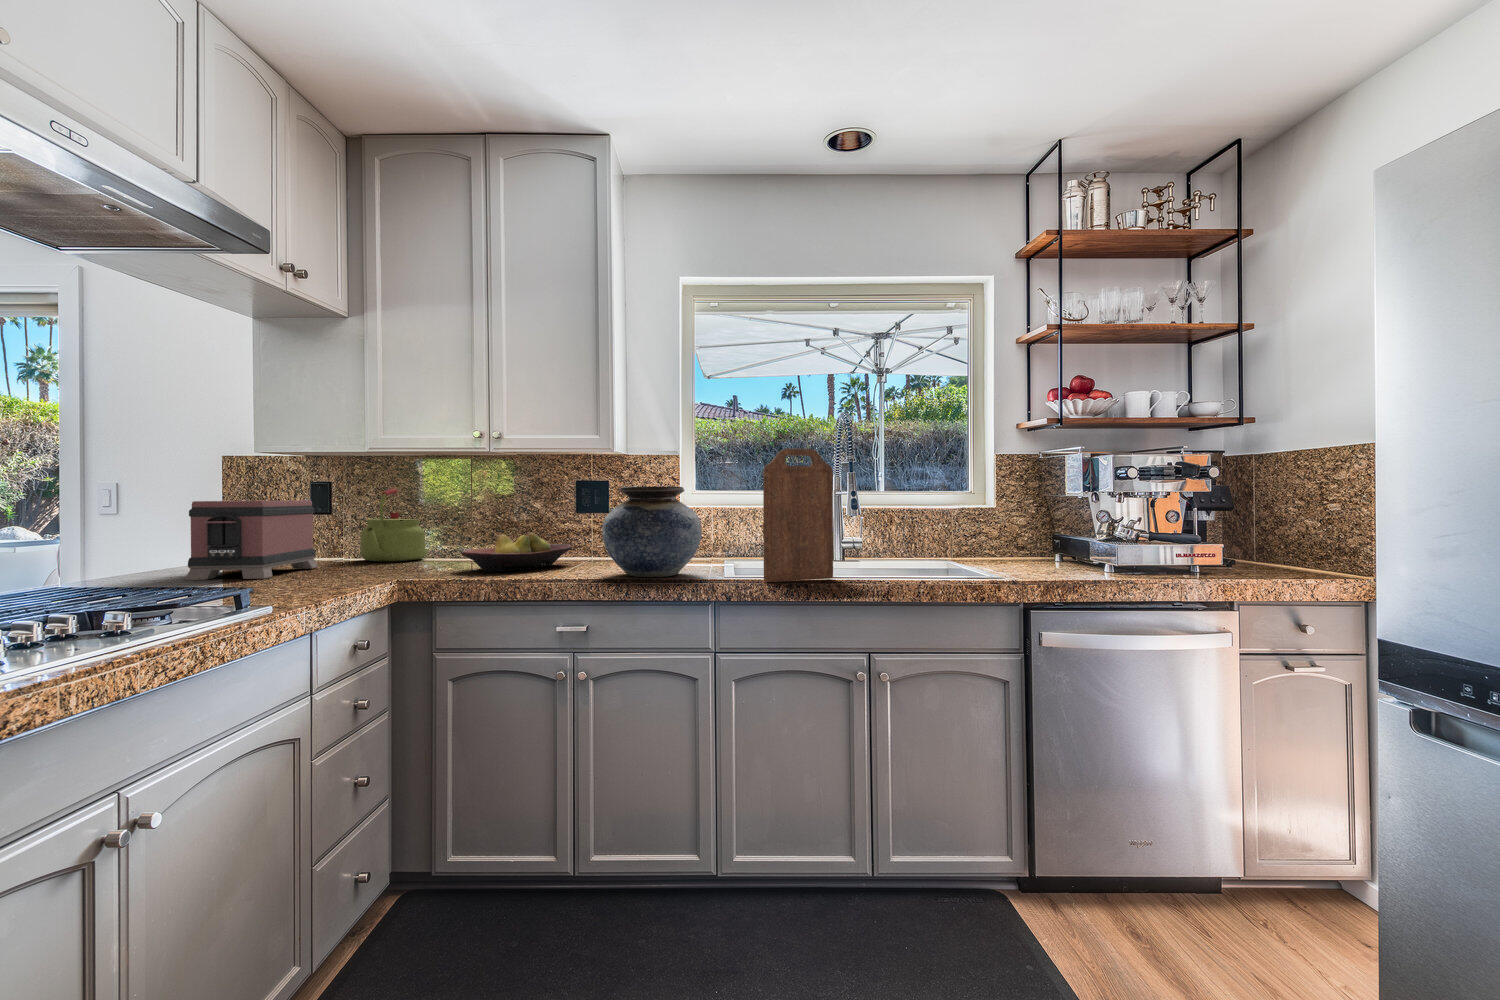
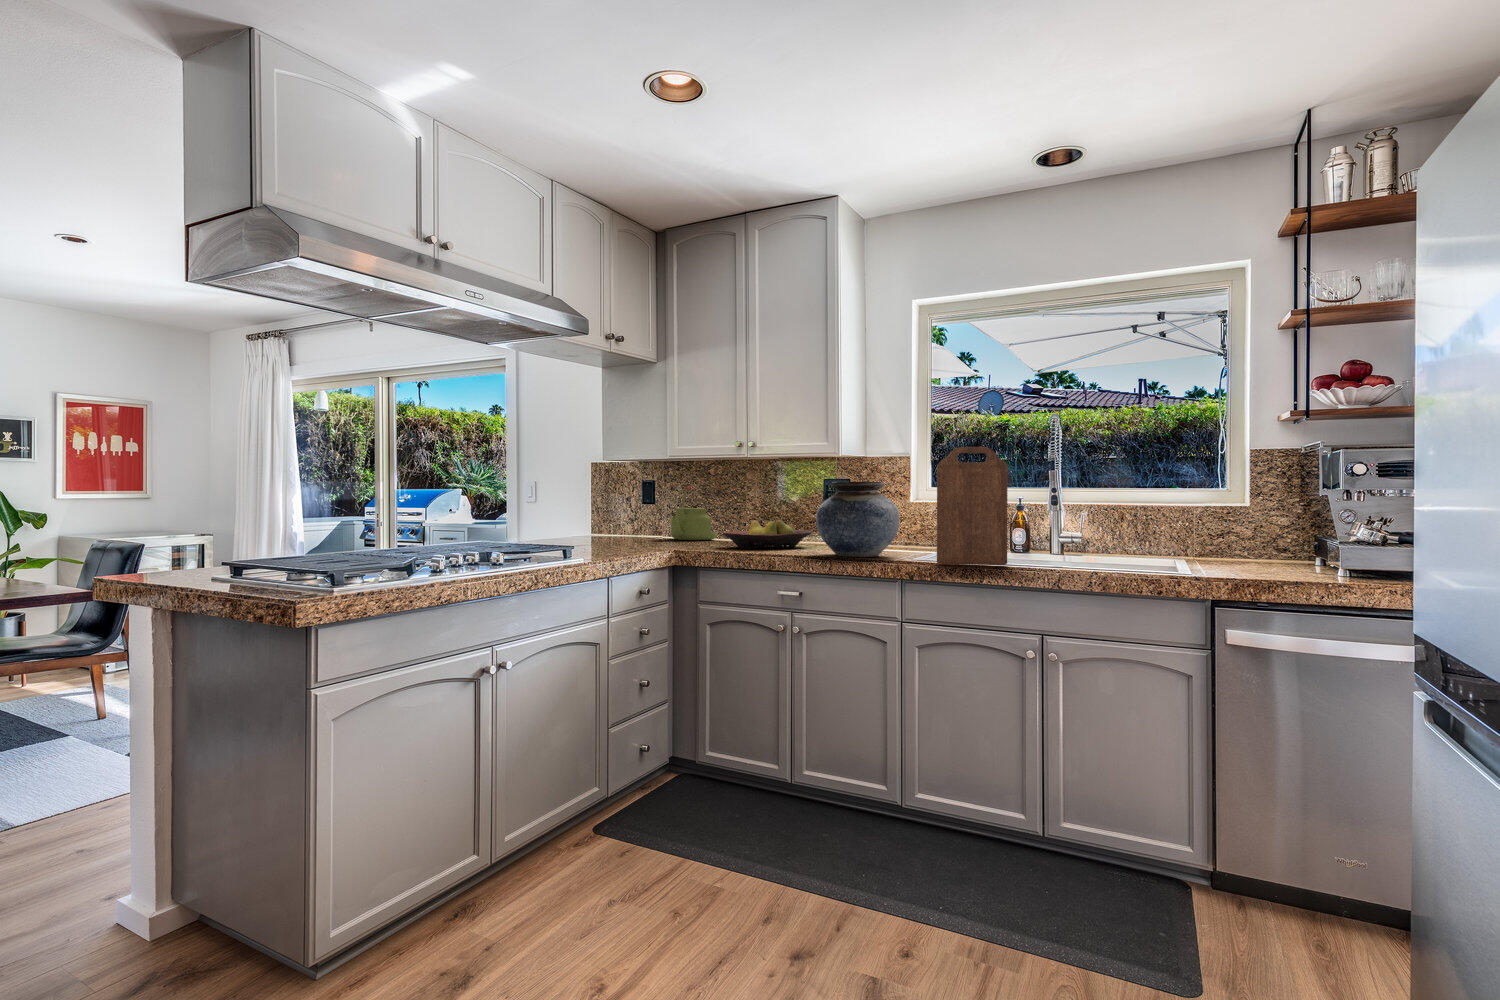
toaster: present [185,500,318,580] -> none [558,493,639,545]

